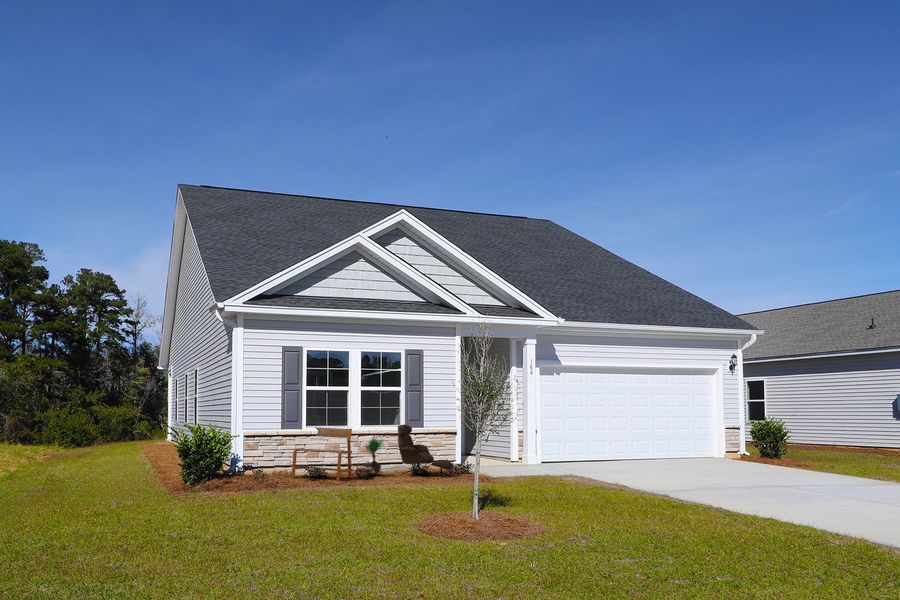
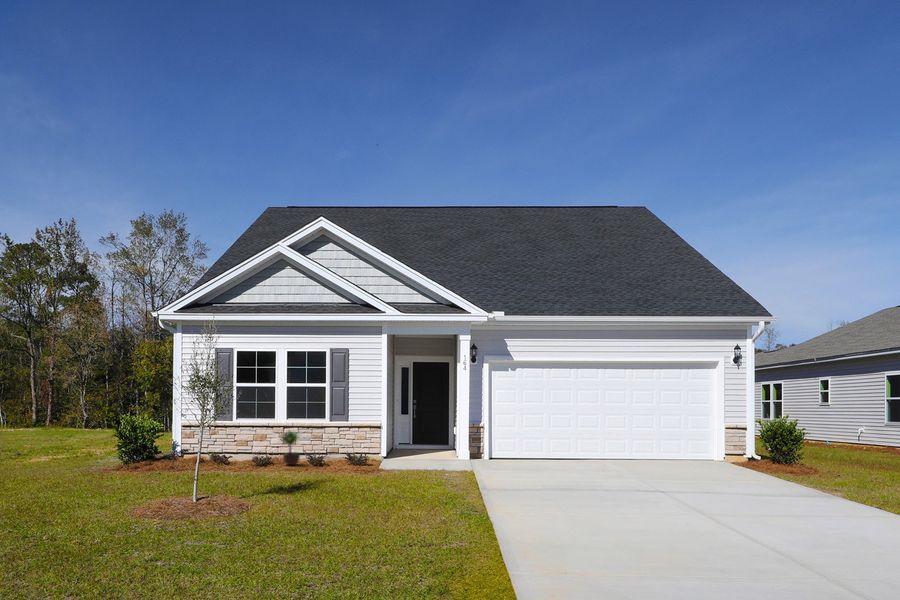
lounge chair: present [398,424,453,477] -> none [313,418,362,471]
bench: present [291,427,353,481] -> none [217,418,266,470]

